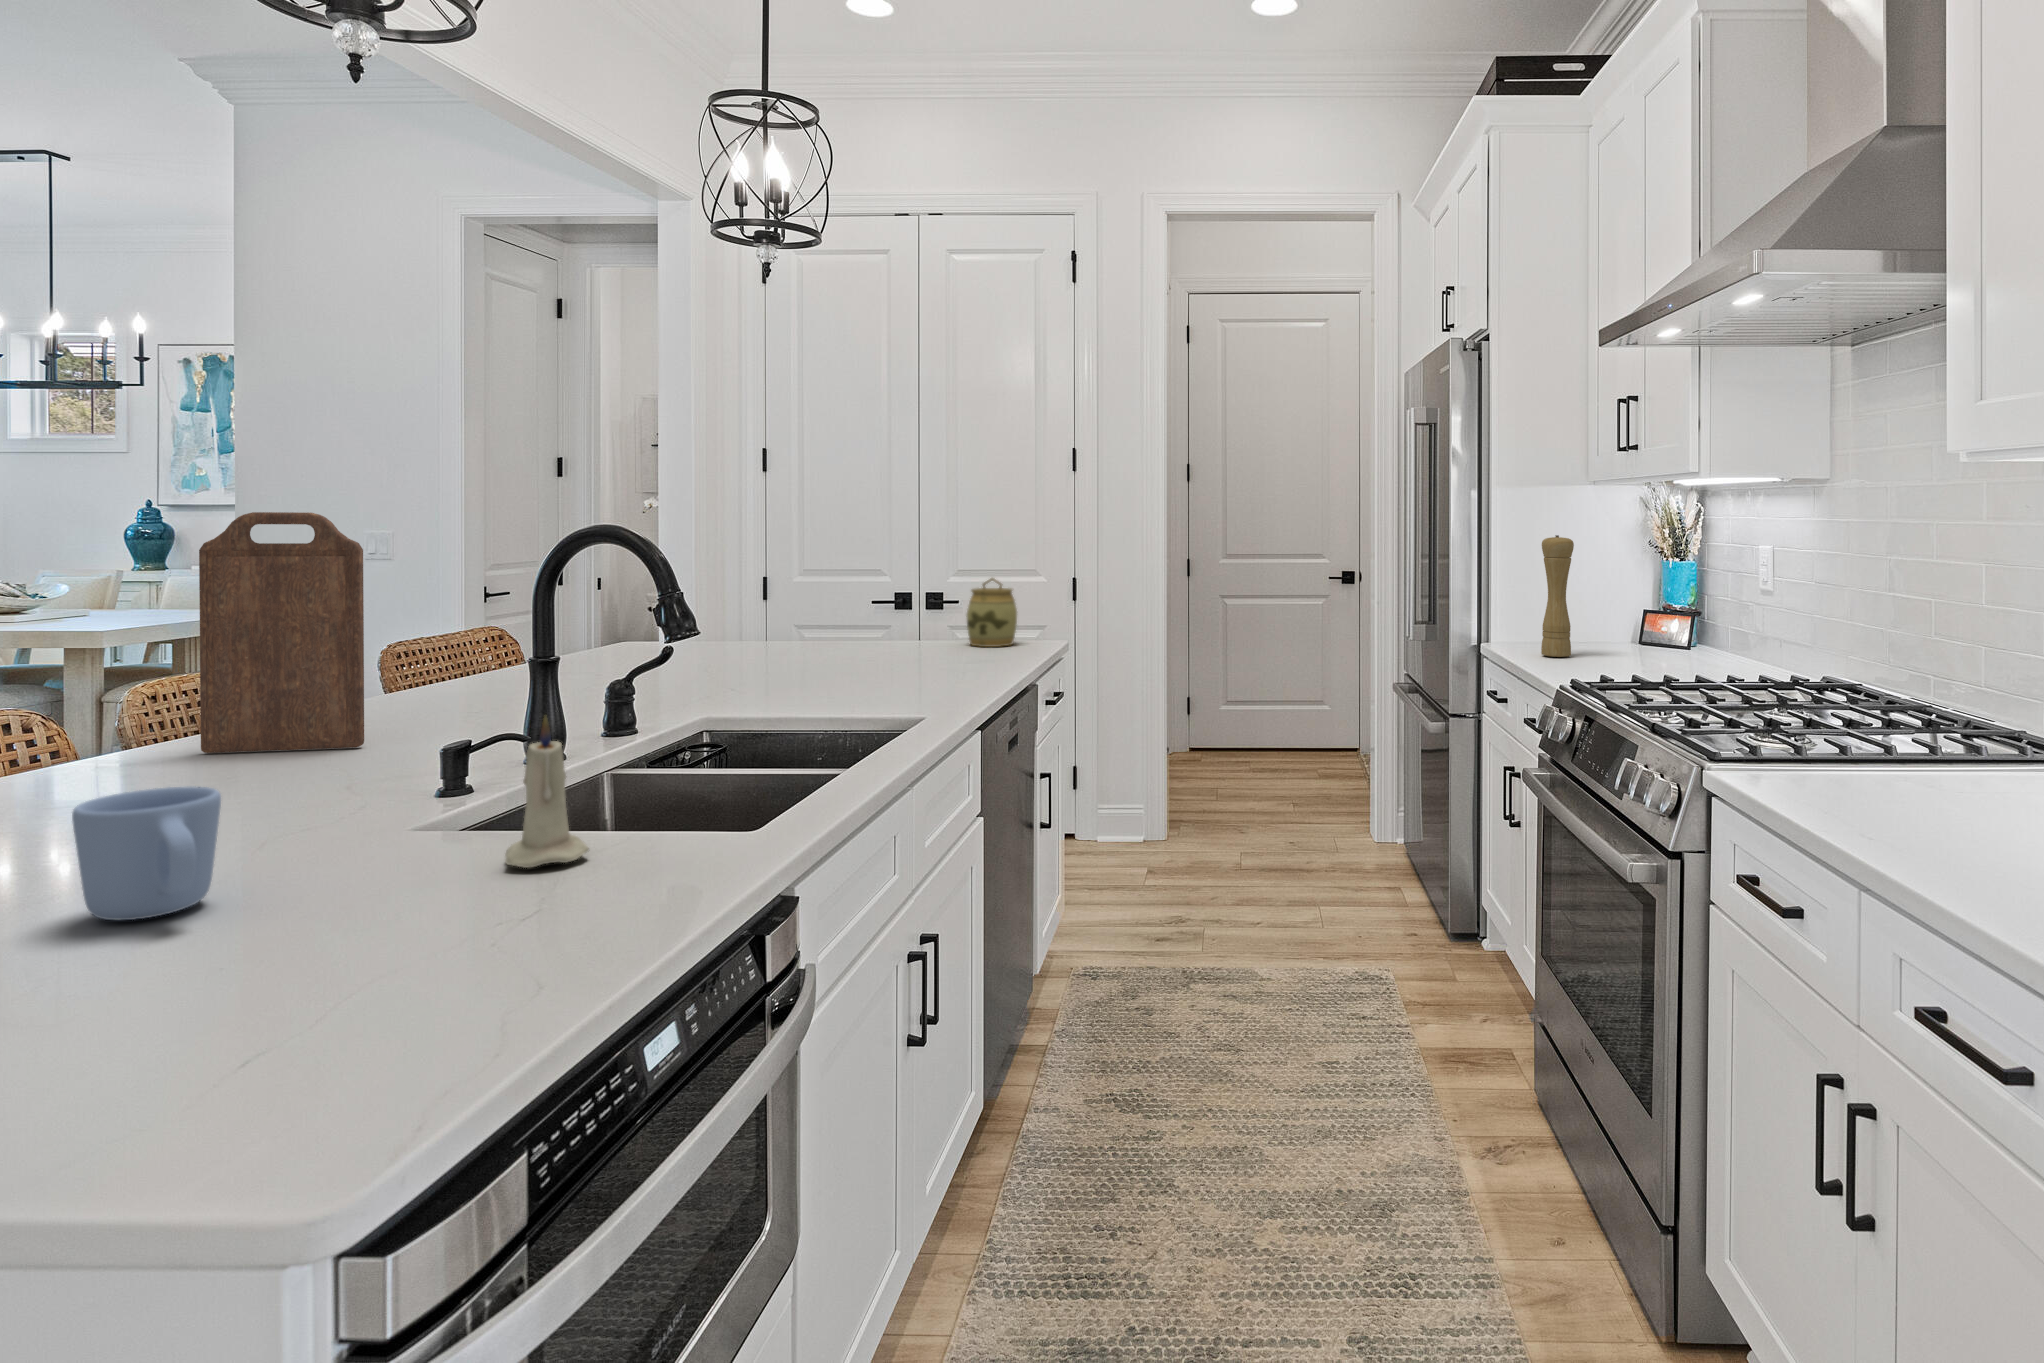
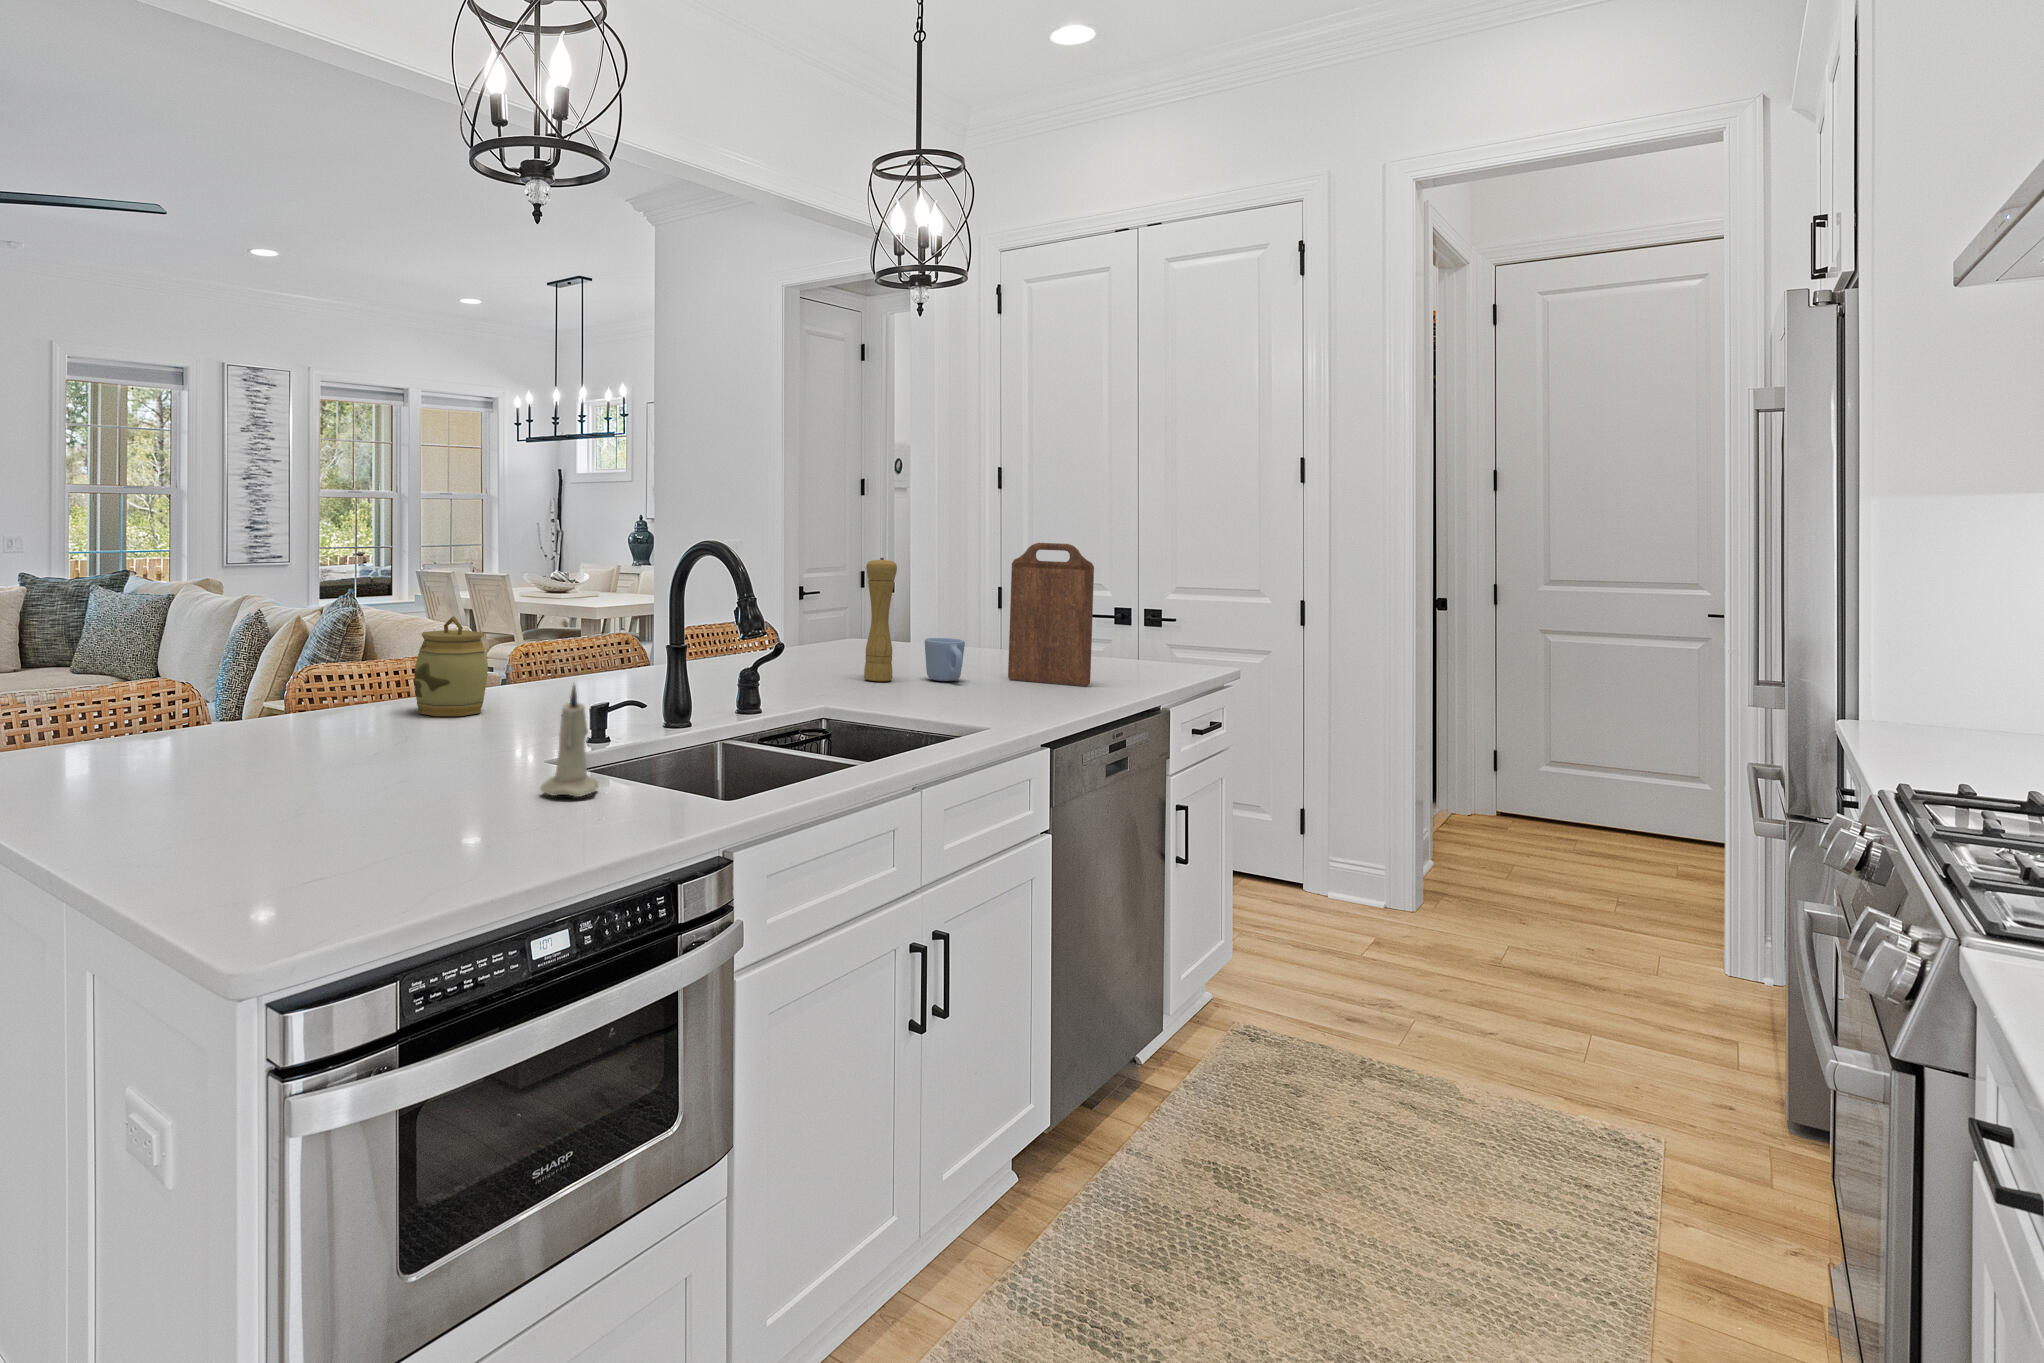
cutting board: present [199,512,364,753] -> present [1008,543,1094,686]
pepper mill: present [1541,535,1574,657] -> present [864,558,897,681]
jar: present [966,578,1017,647] -> present [414,616,488,716]
mug: present [72,786,221,920] -> present [925,638,965,681]

